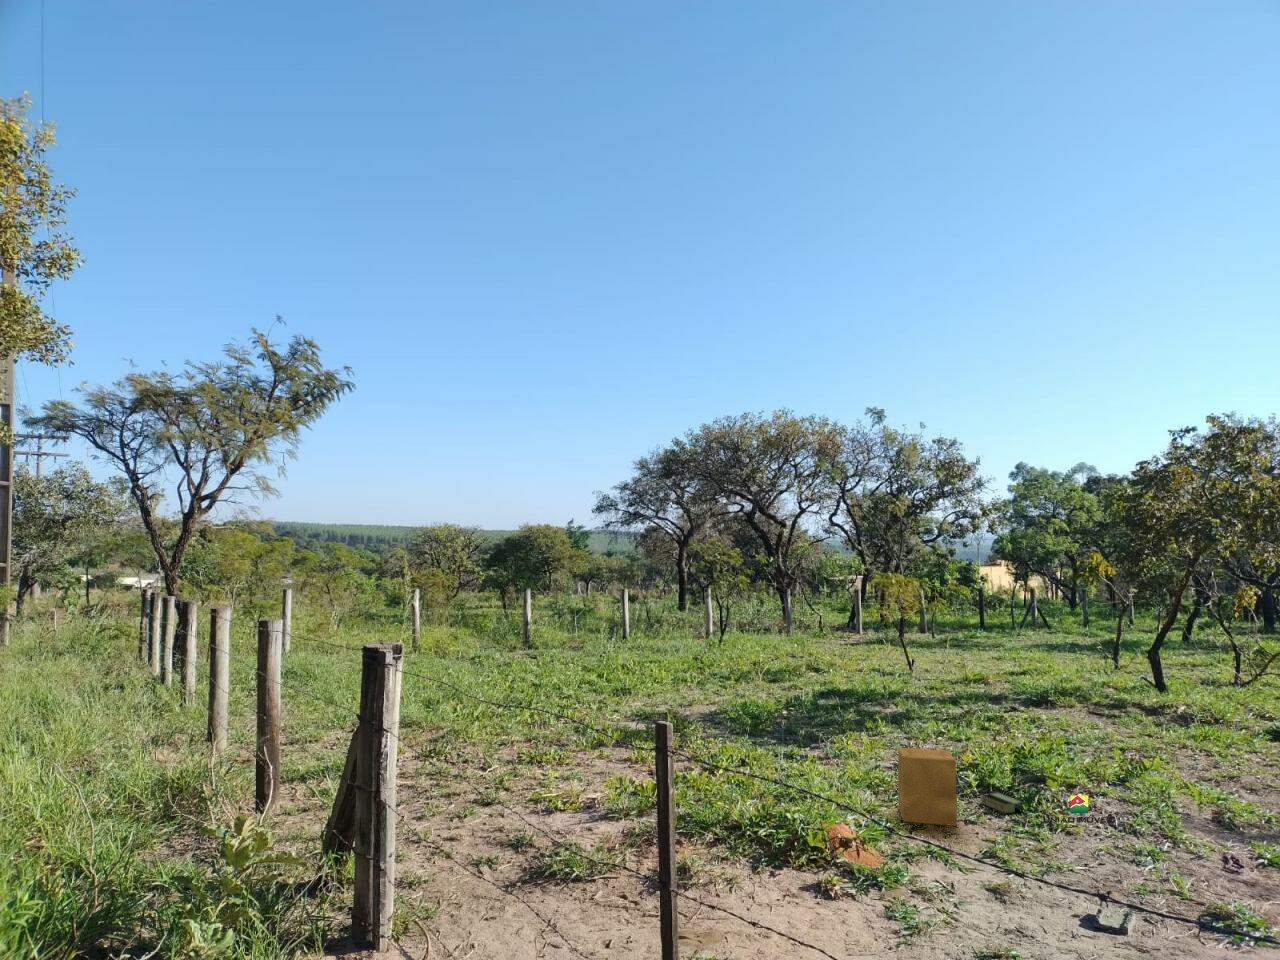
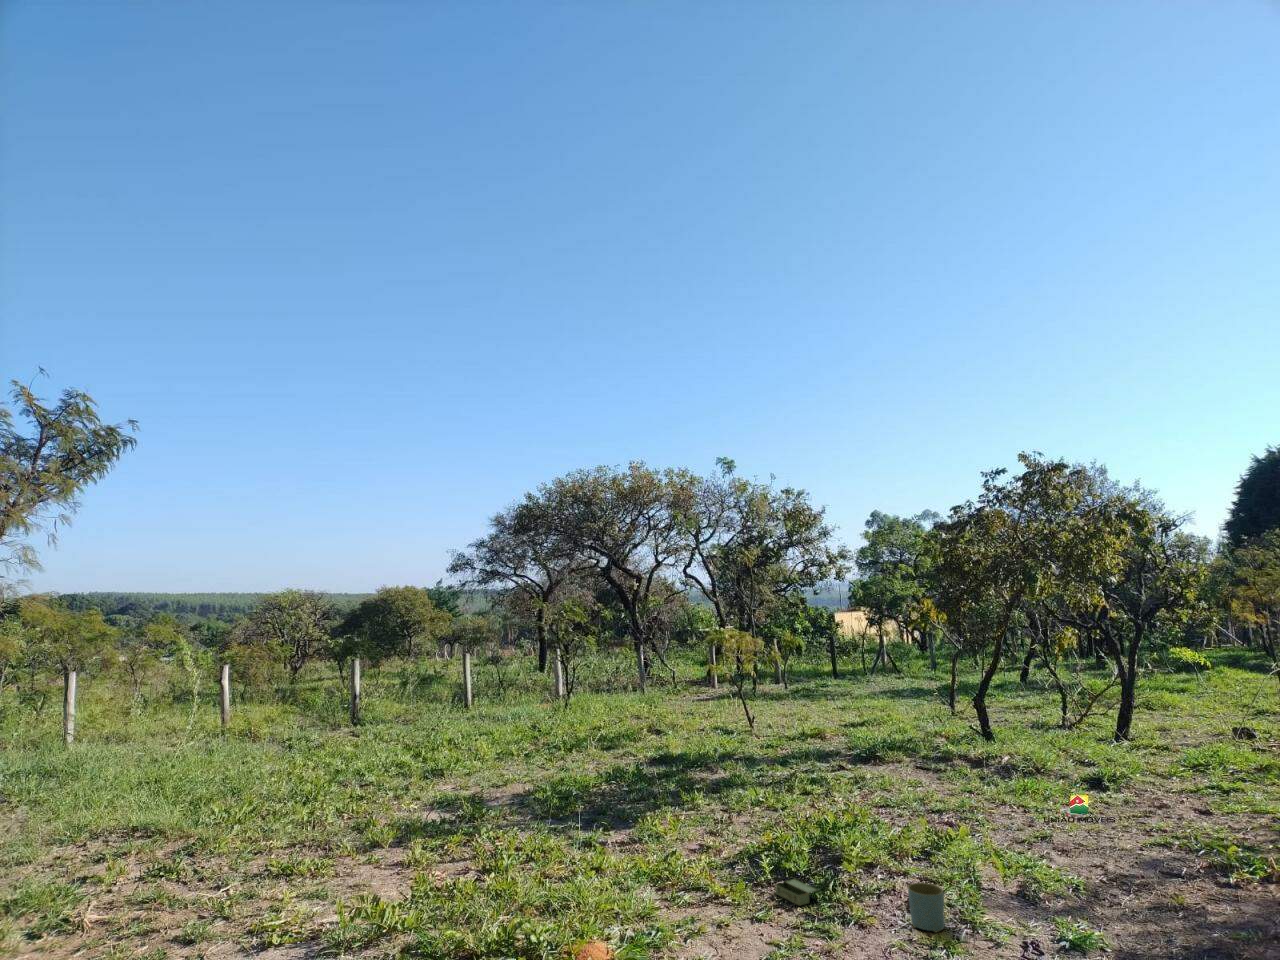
cardboard box: present [898,747,957,826] -> none [679,837,741,930]
planter: none [1114,801,1150,843] -> present [908,883,945,933]

